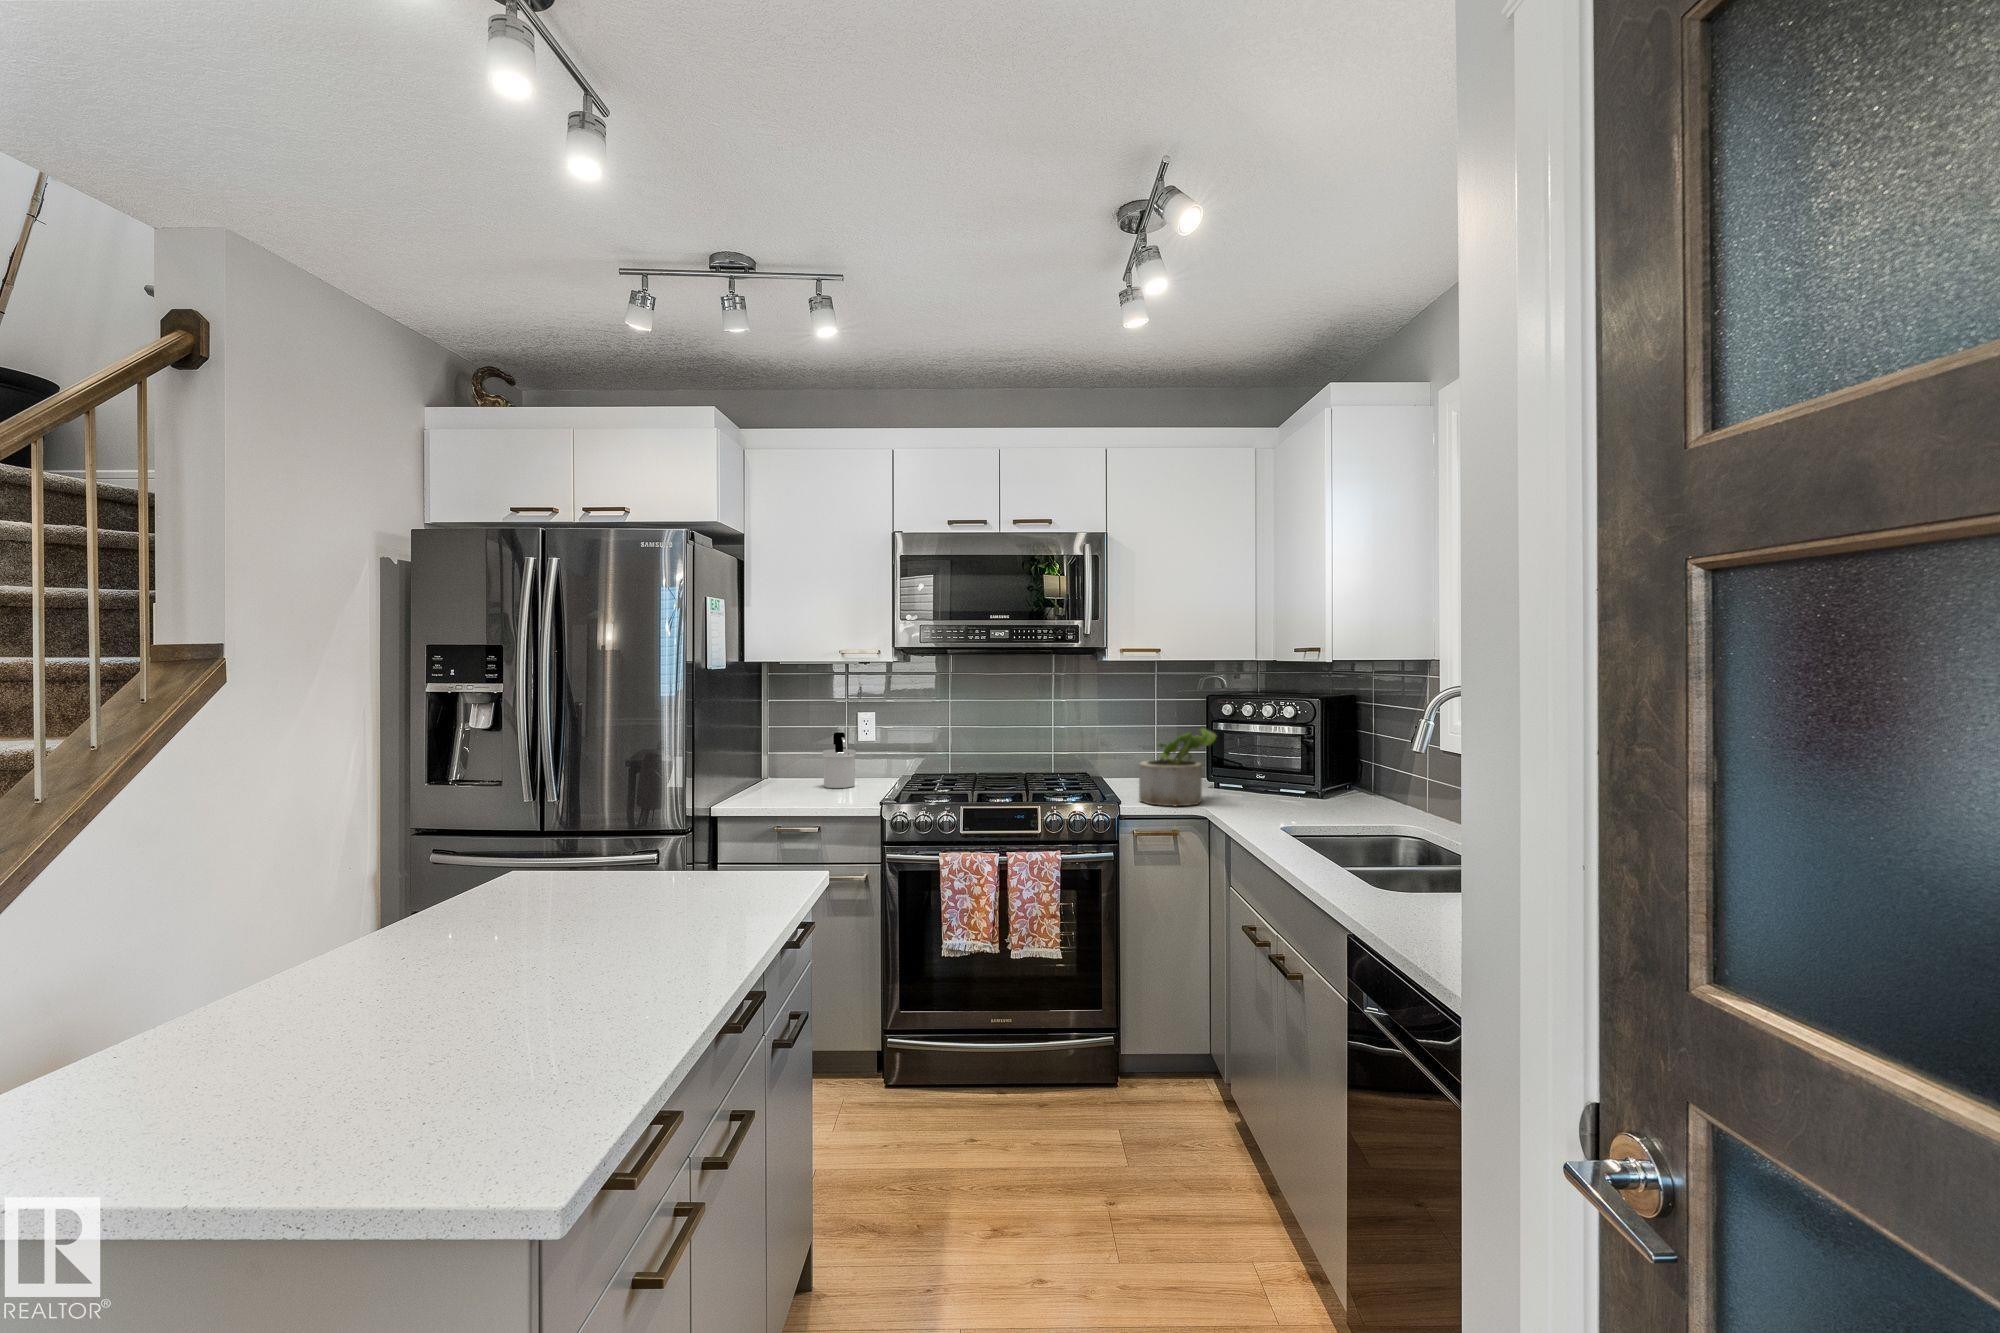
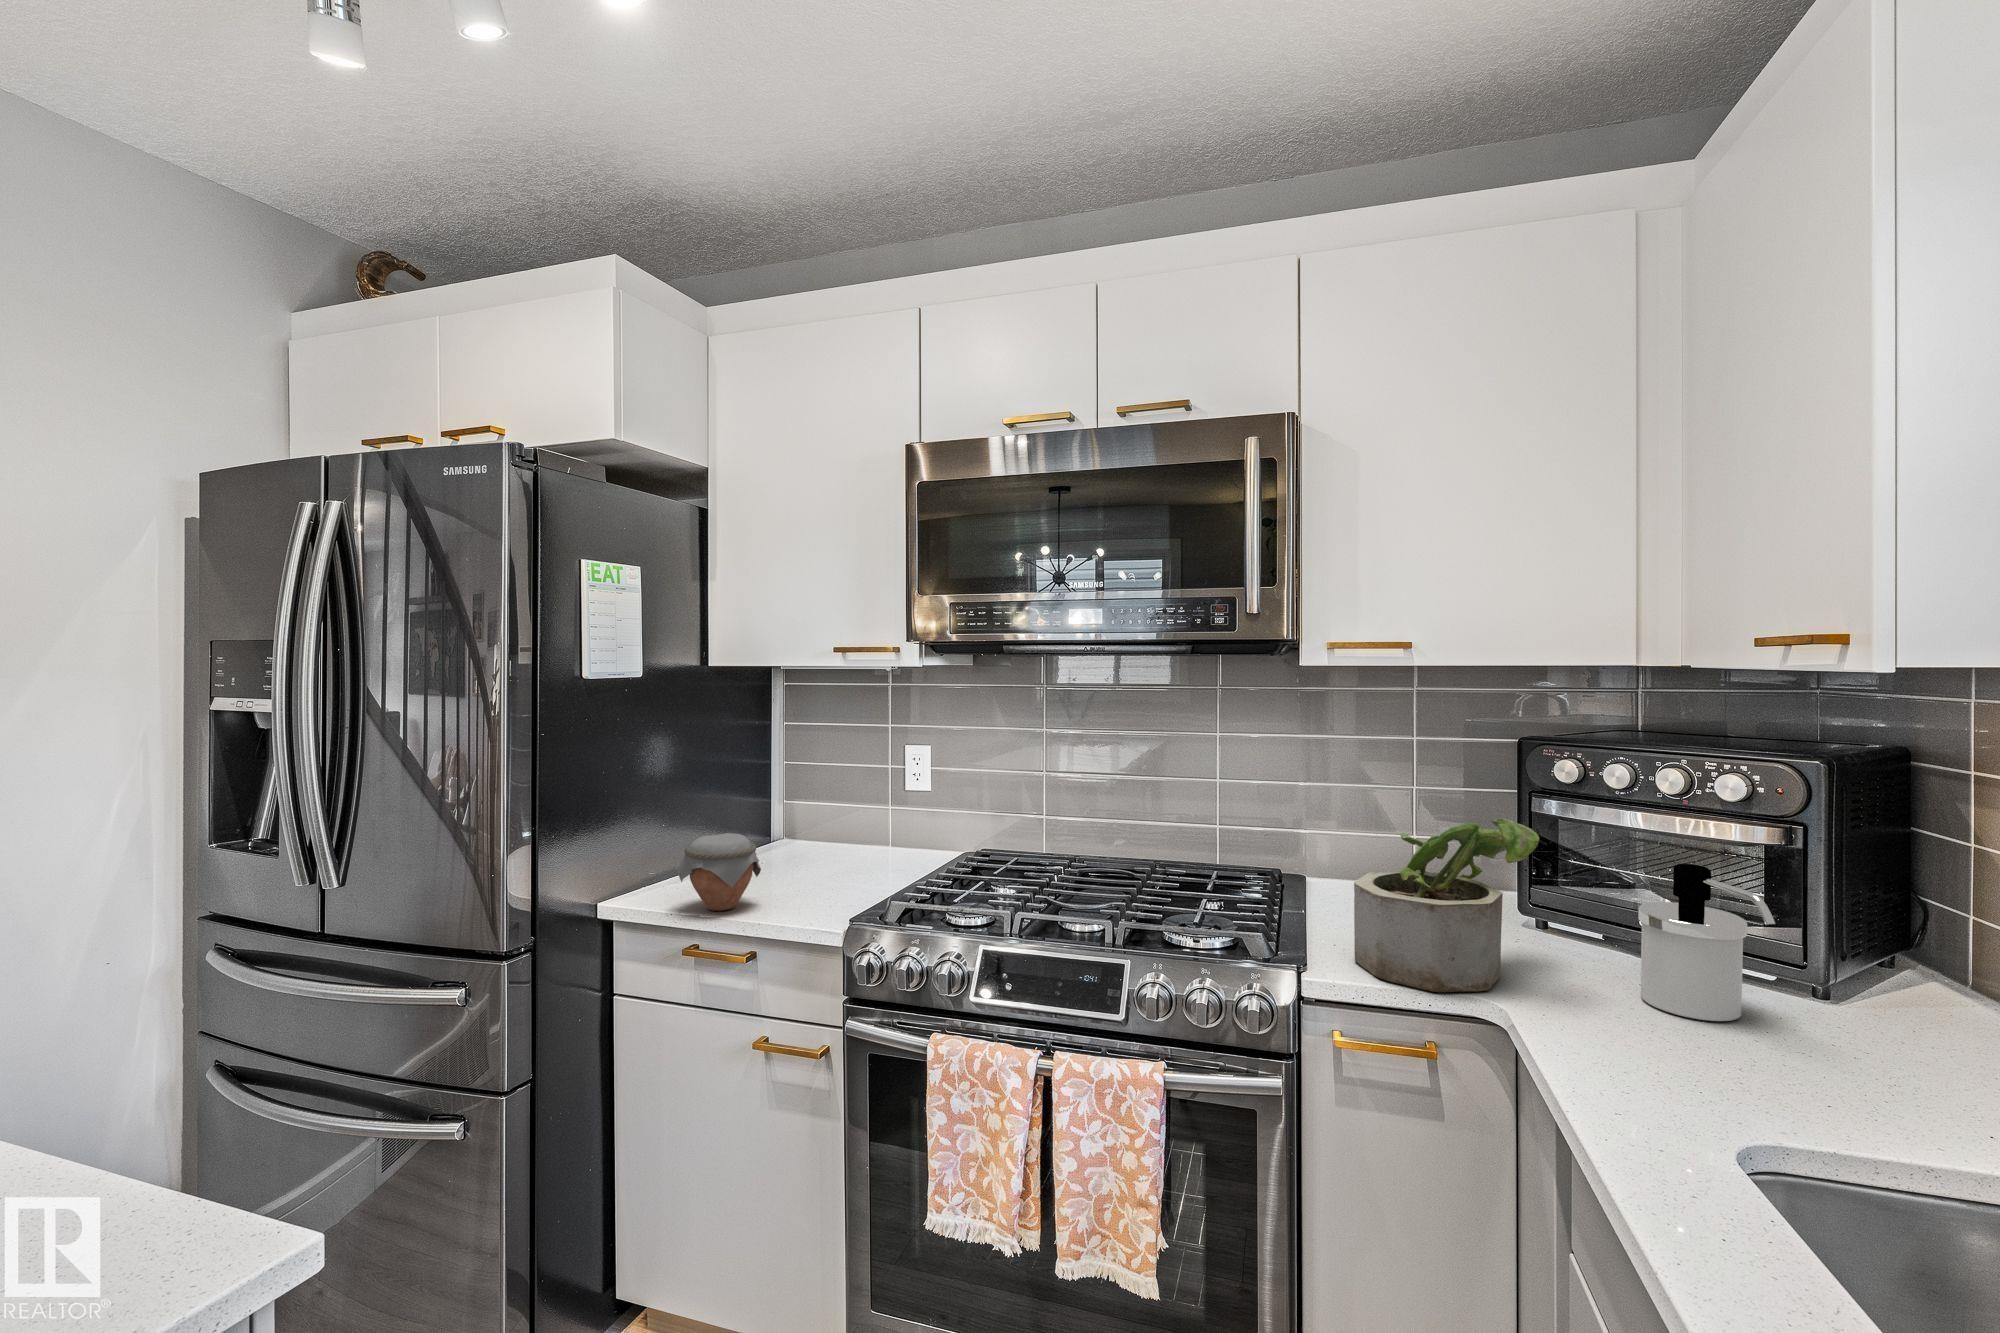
soap dispenser: present [823,732,856,788] -> present [1638,864,1775,1021]
jar: none [773,763,821,806] -> present [675,833,761,911]

